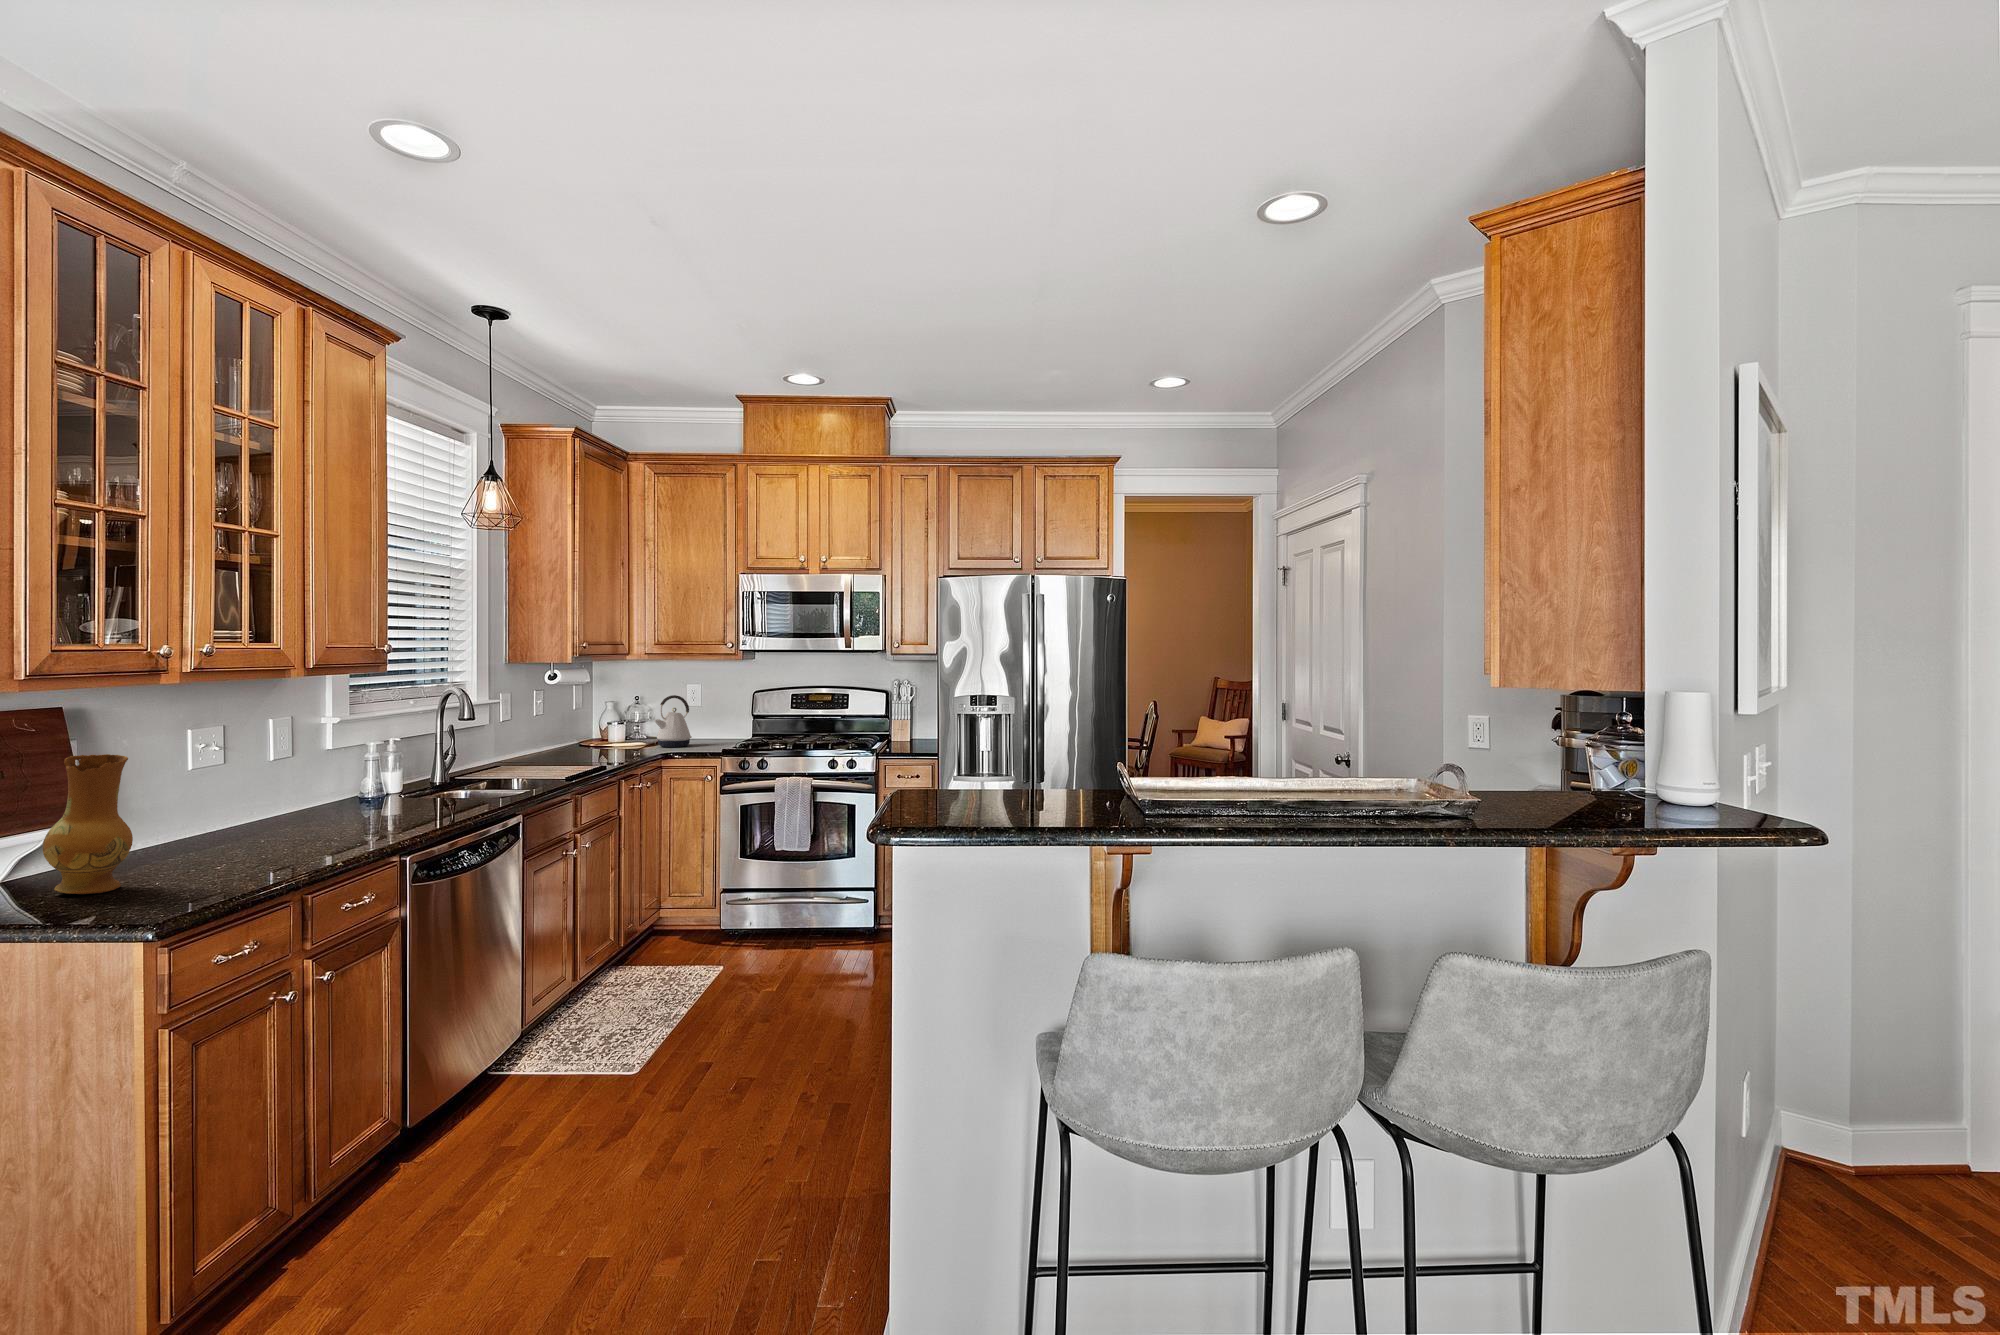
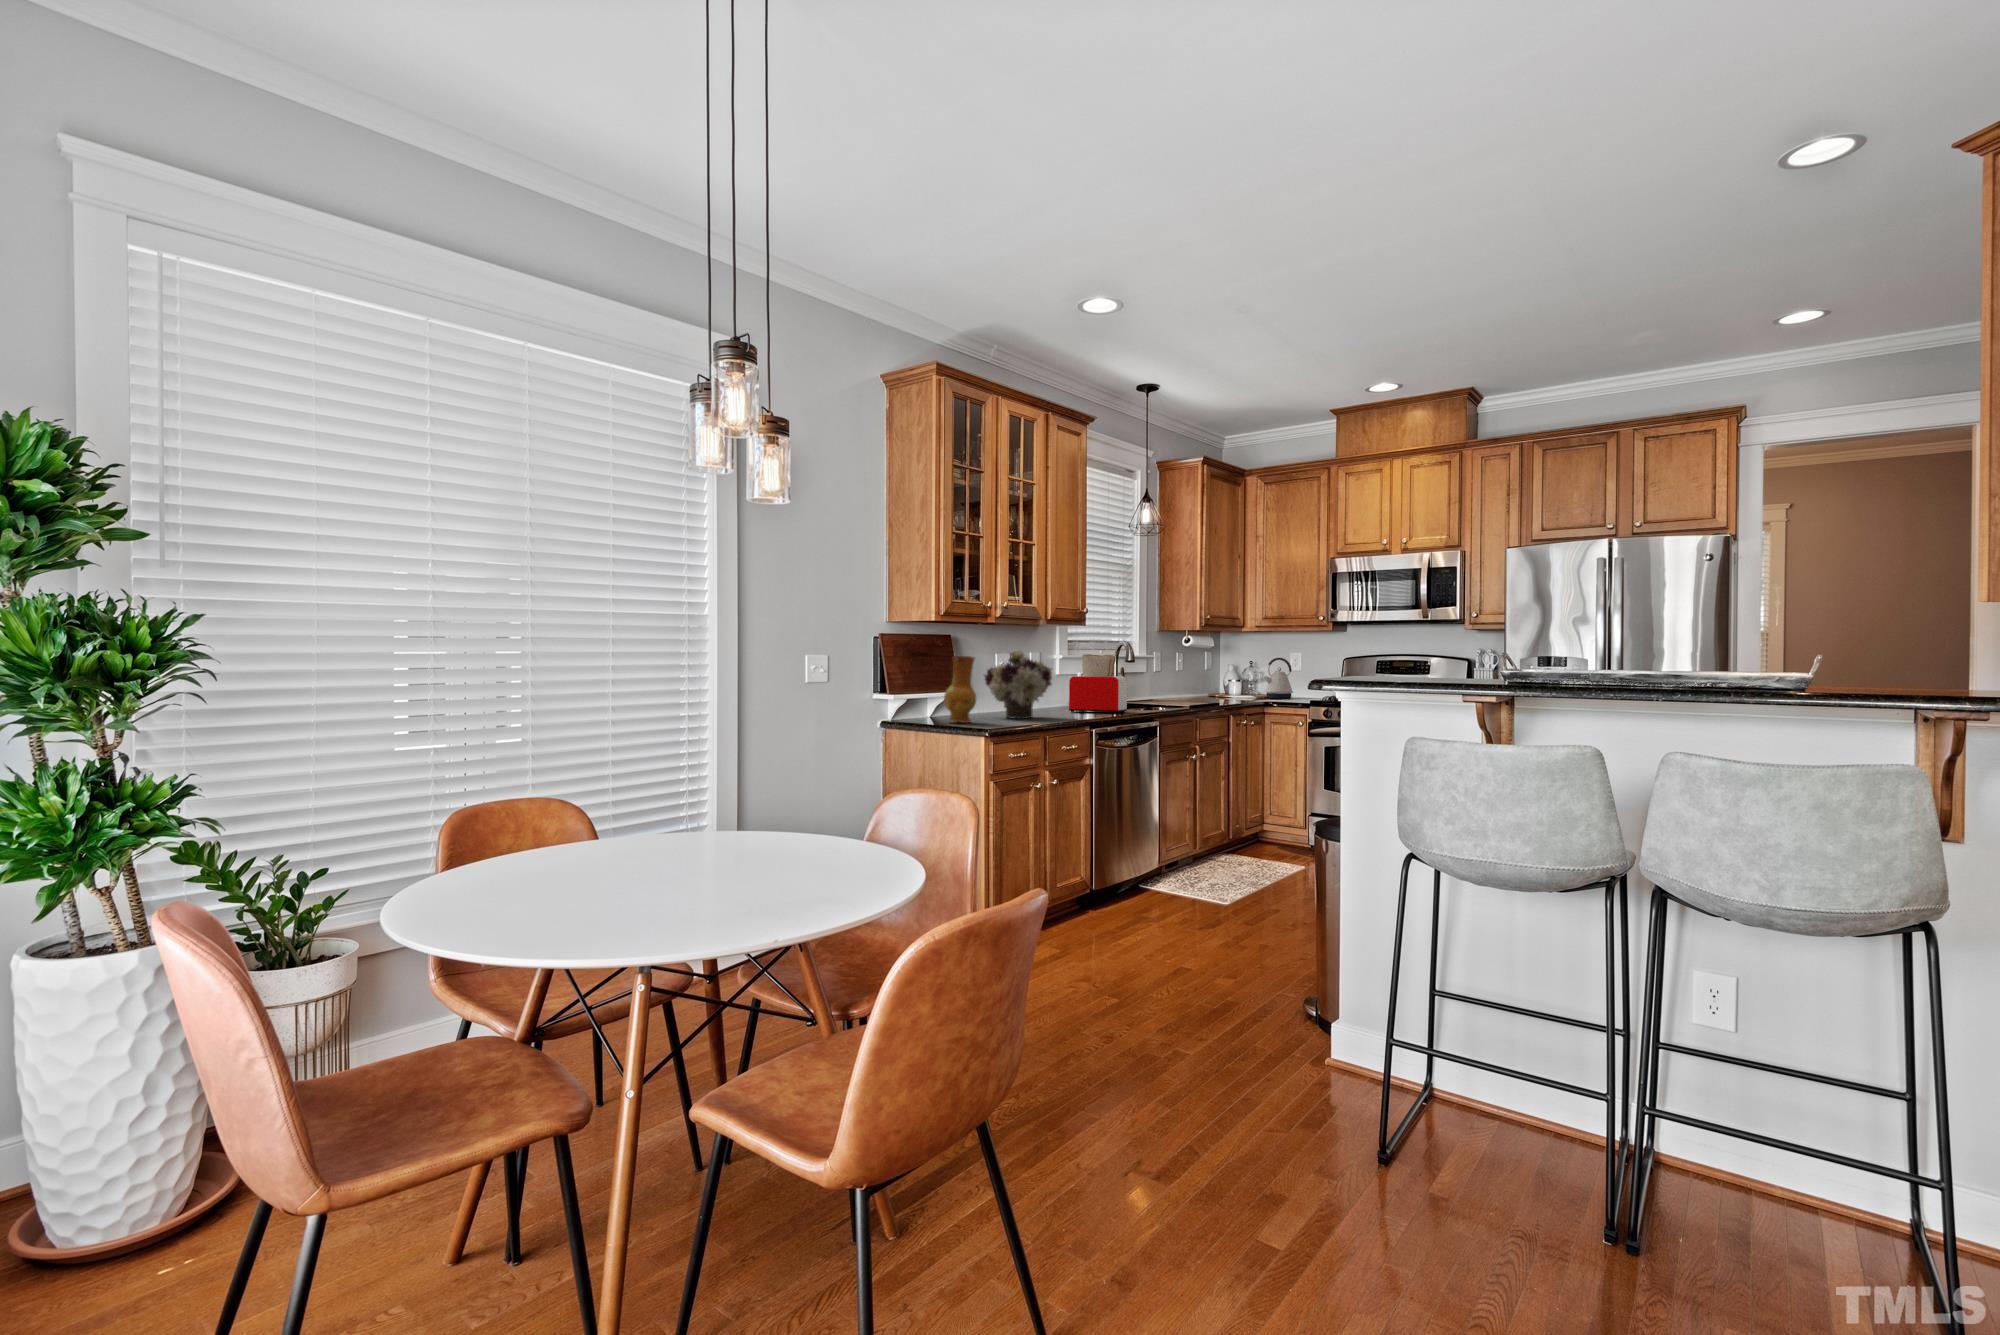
toaster: none [356,719,465,815] -> present [1068,654,1127,713]
flower arrangement: none [162,727,321,856] -> present [985,650,1052,719]

